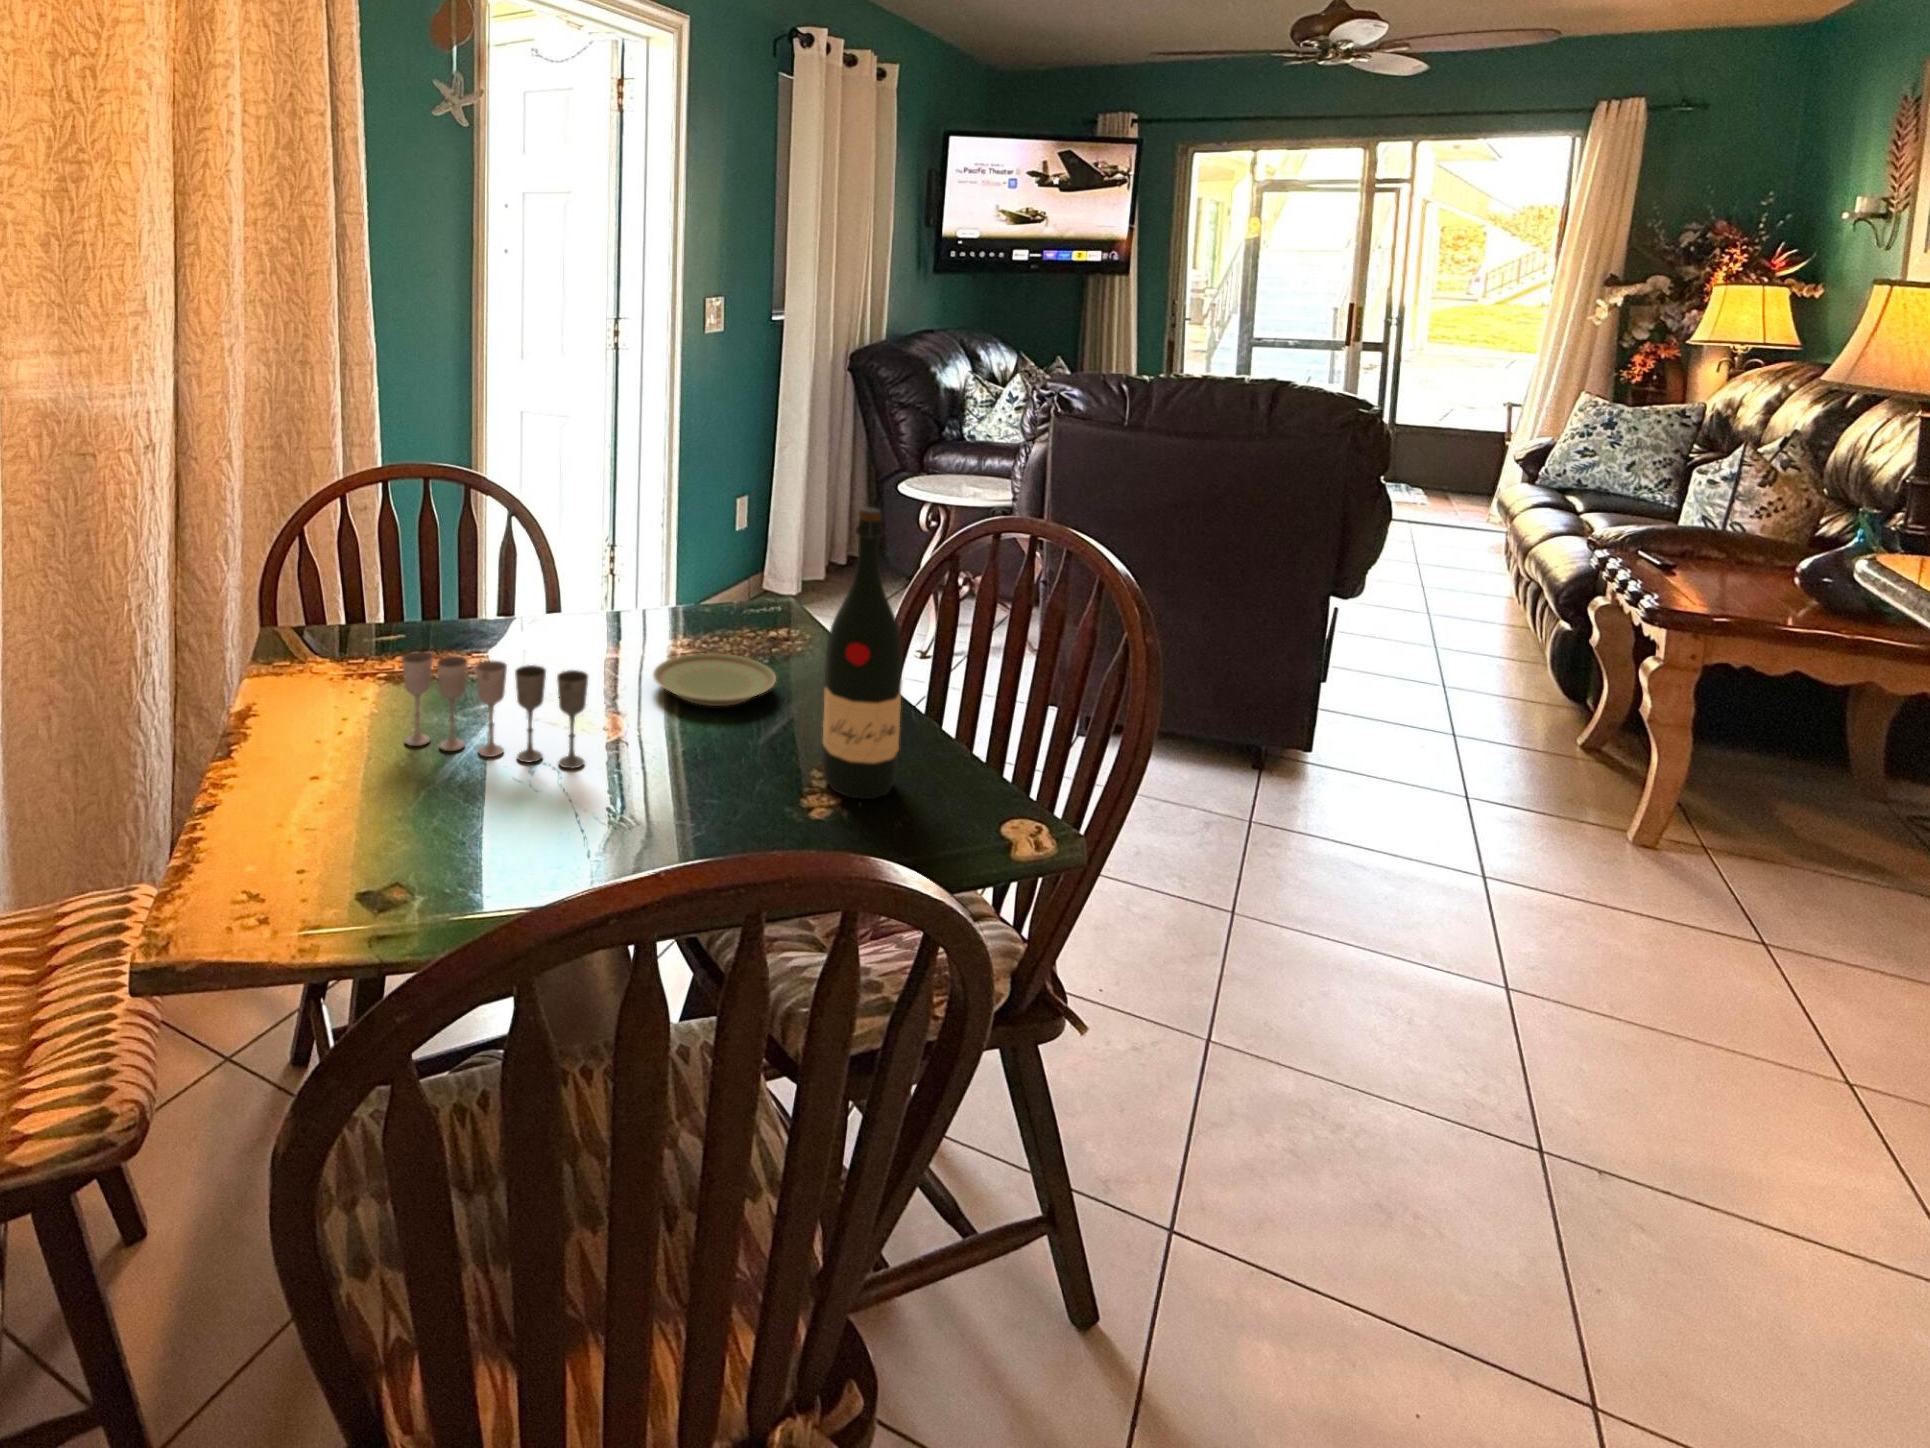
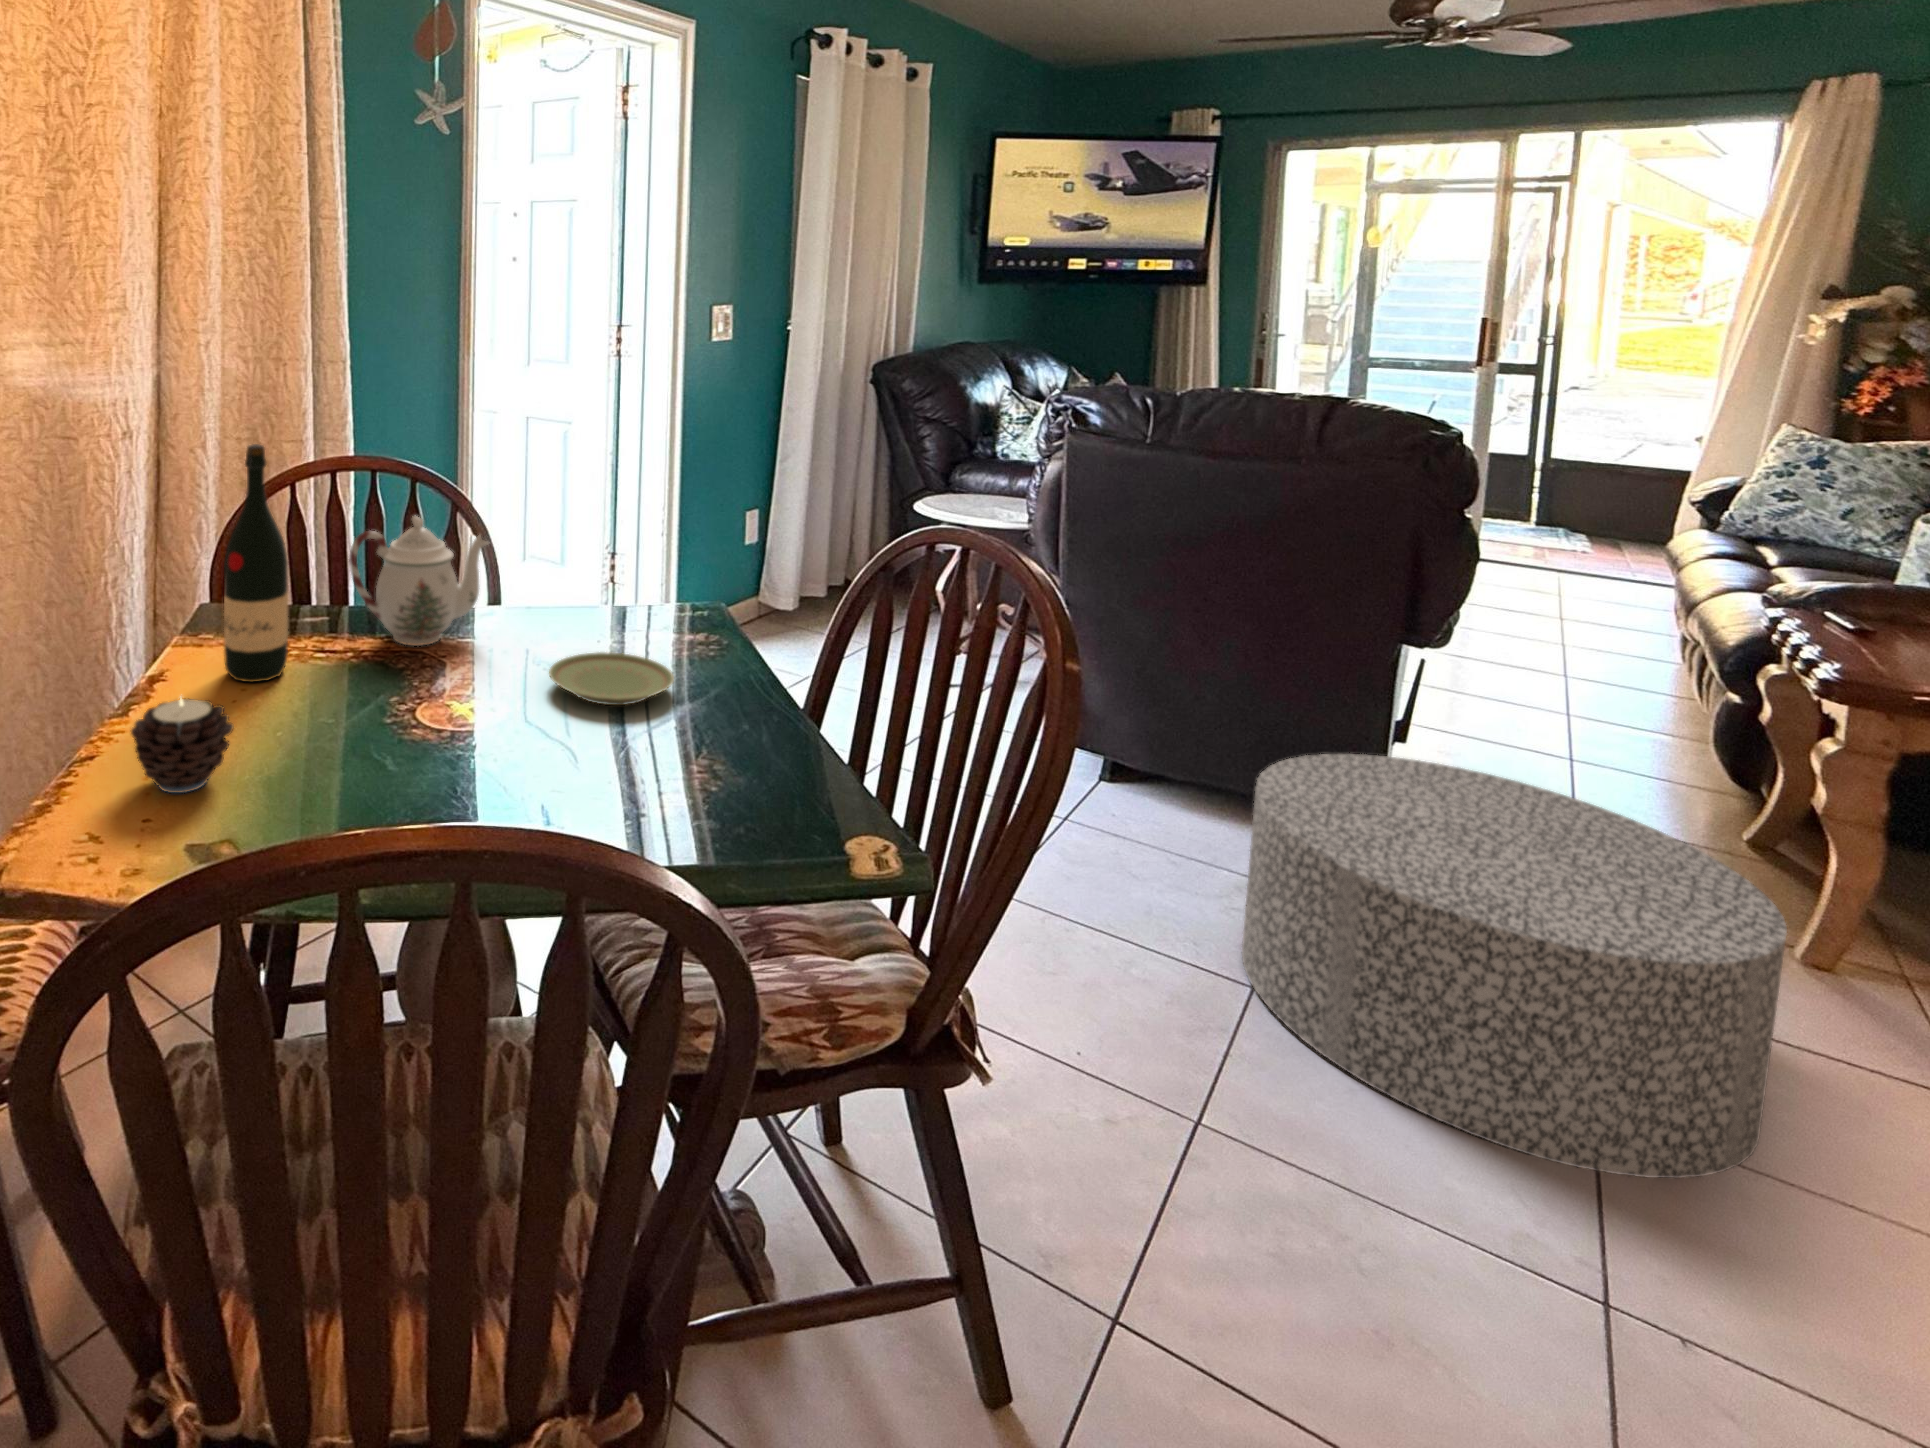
wine bottle: present [822,507,903,799] -> present [224,444,288,682]
teapot: none [434,526,574,659] -> present [349,516,488,646]
wine glass: present [402,652,588,768] -> none [290,630,459,753]
ottoman: none [1224,697,1648,1037] -> present [1242,754,1787,1178]
candle: none [257,730,368,835] -> present [131,698,234,793]

